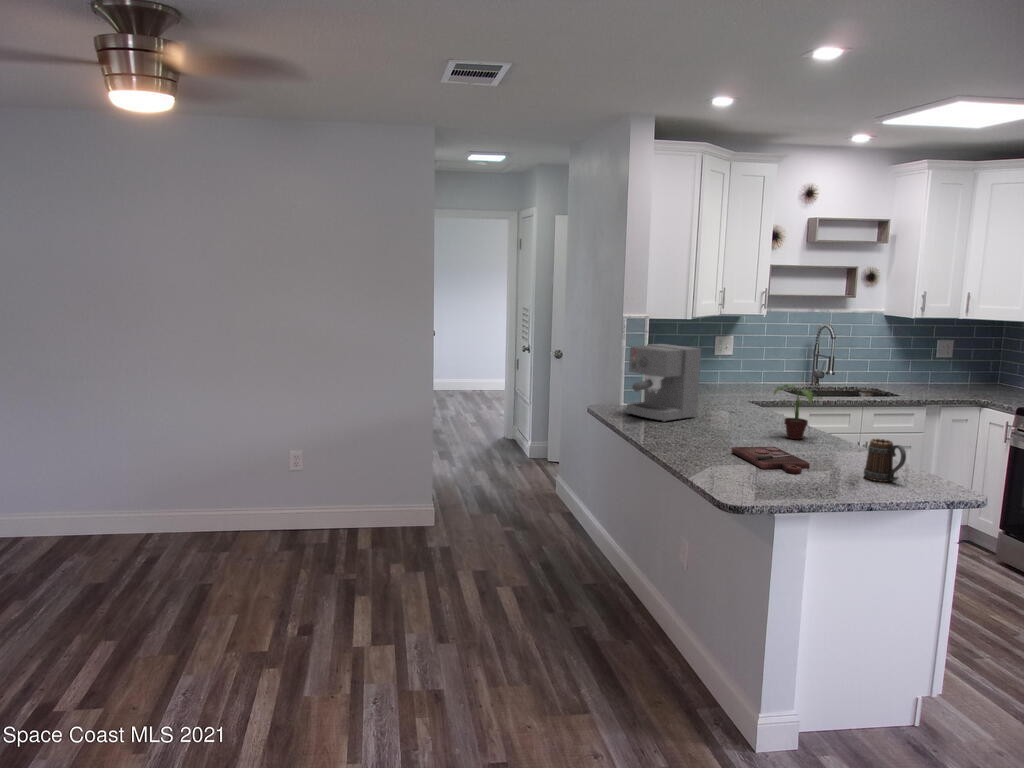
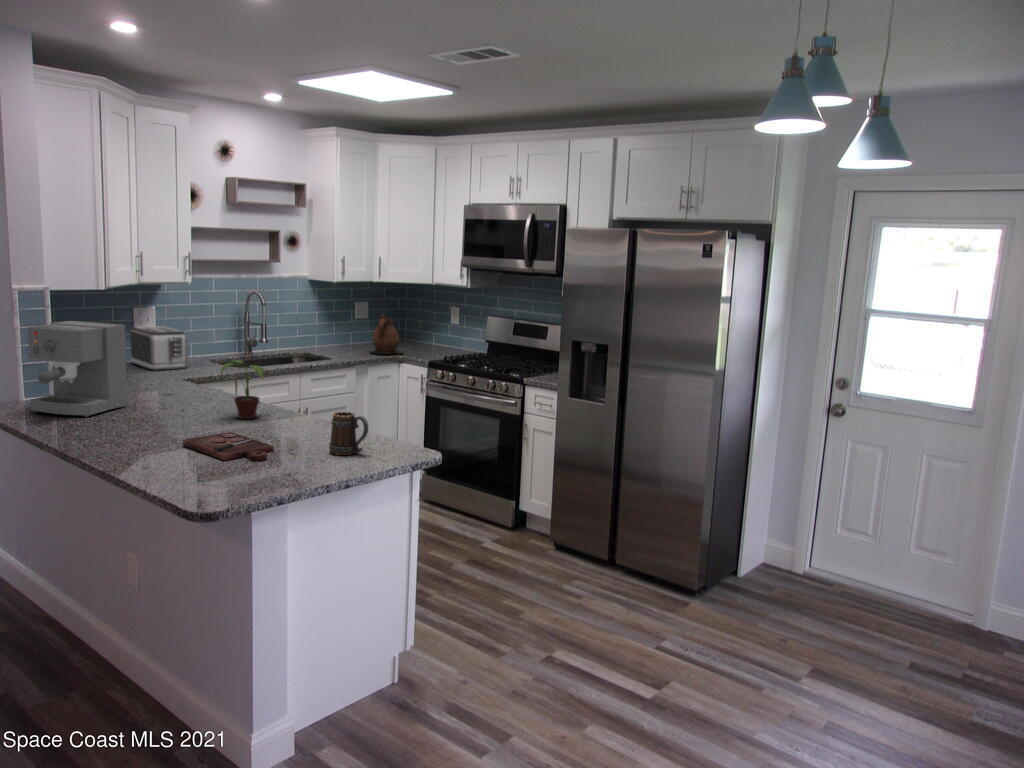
toaster: none [710,353,757,393] -> present [130,326,188,371]
ceramic pitcher: none [944,354,989,397] -> present [371,316,403,354]

